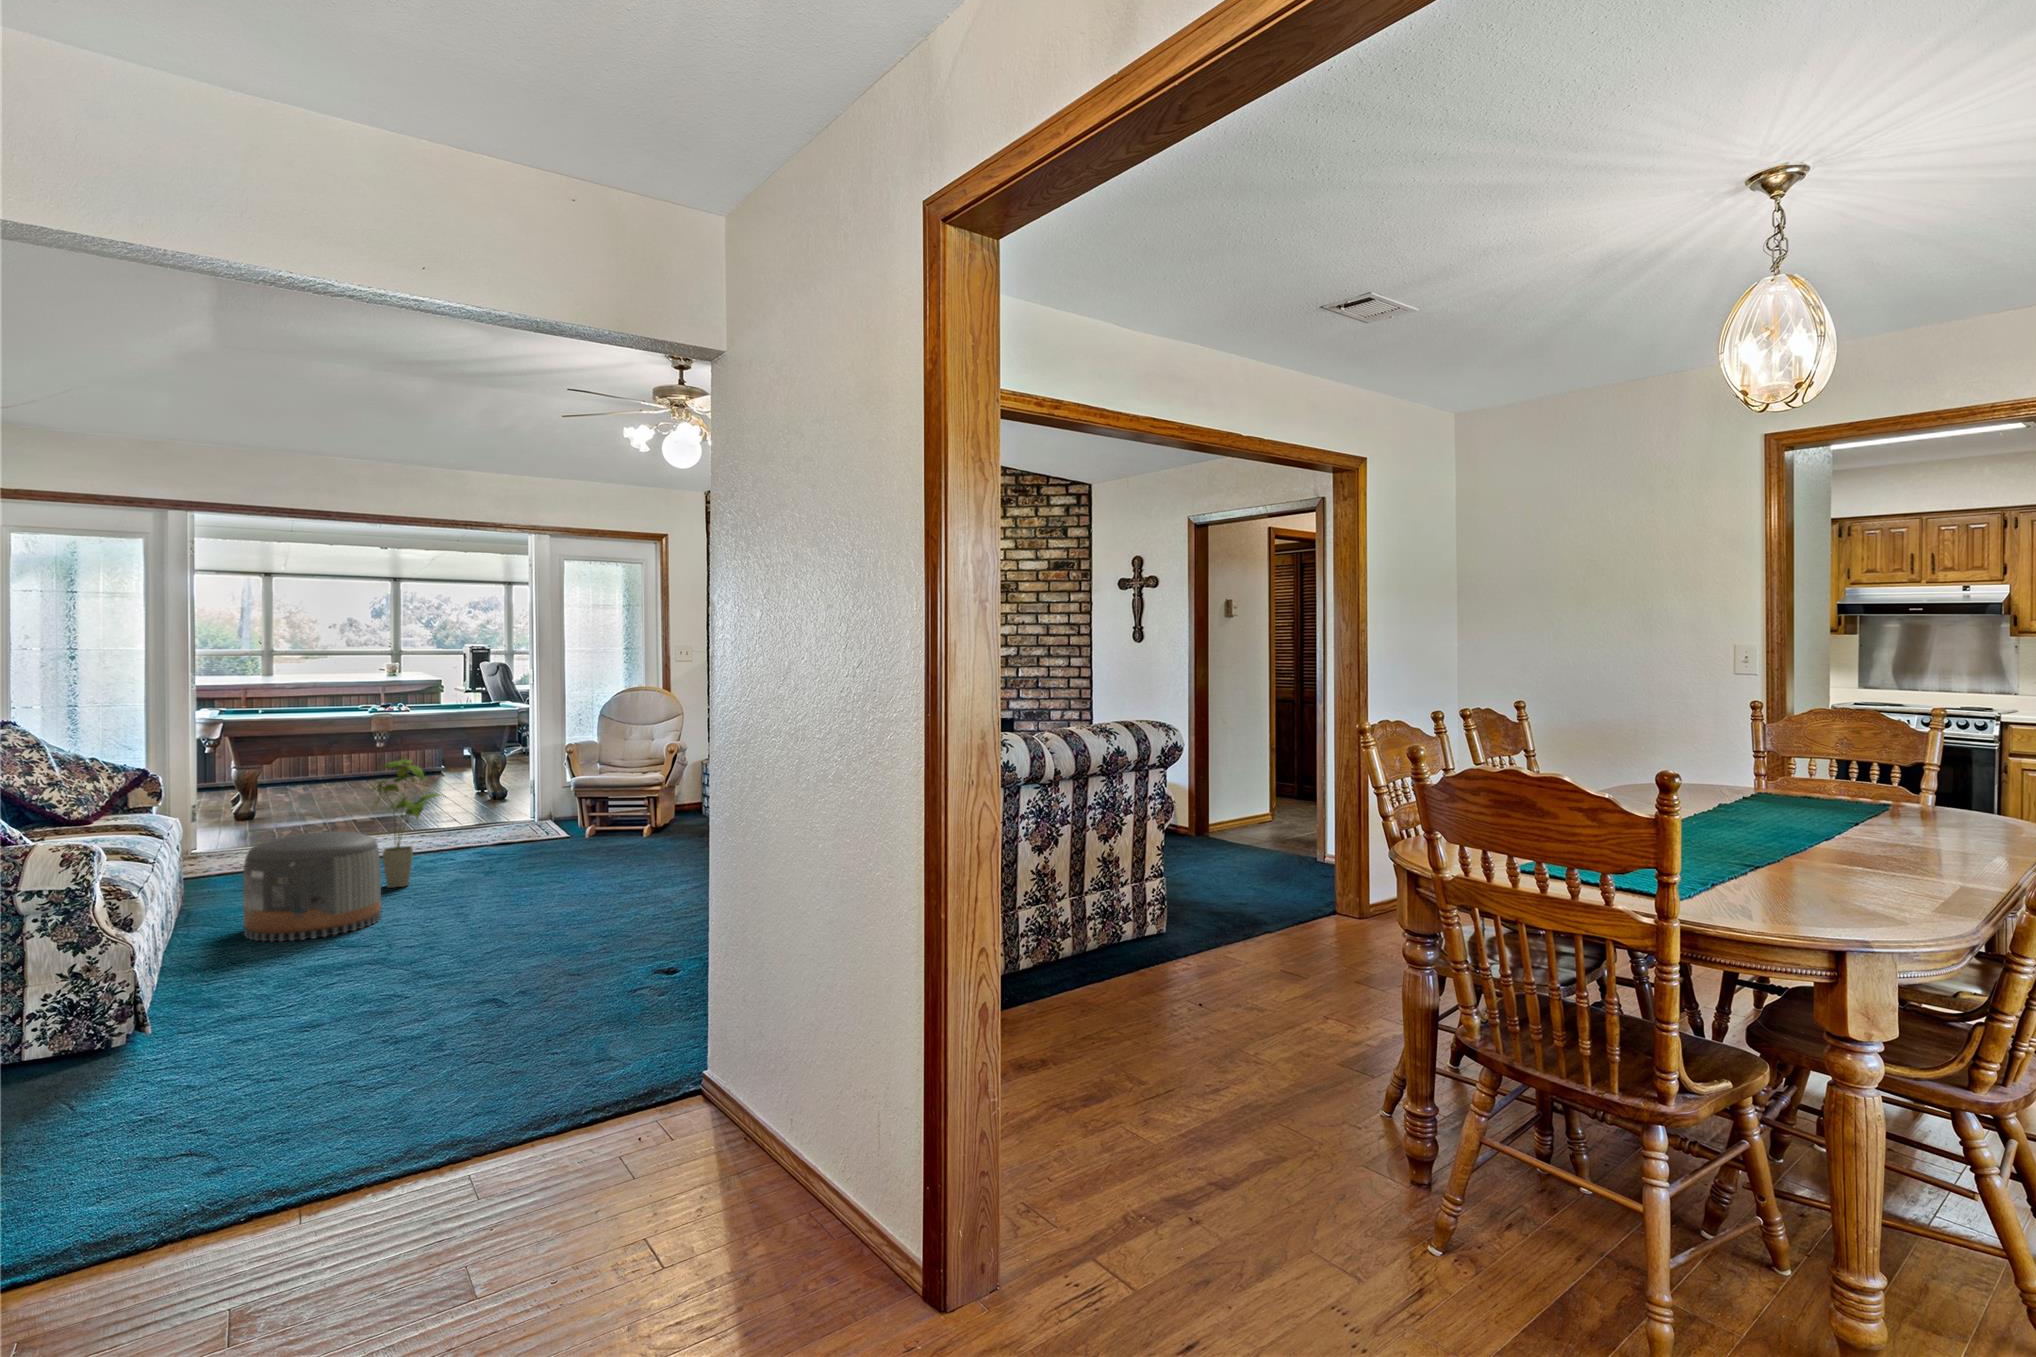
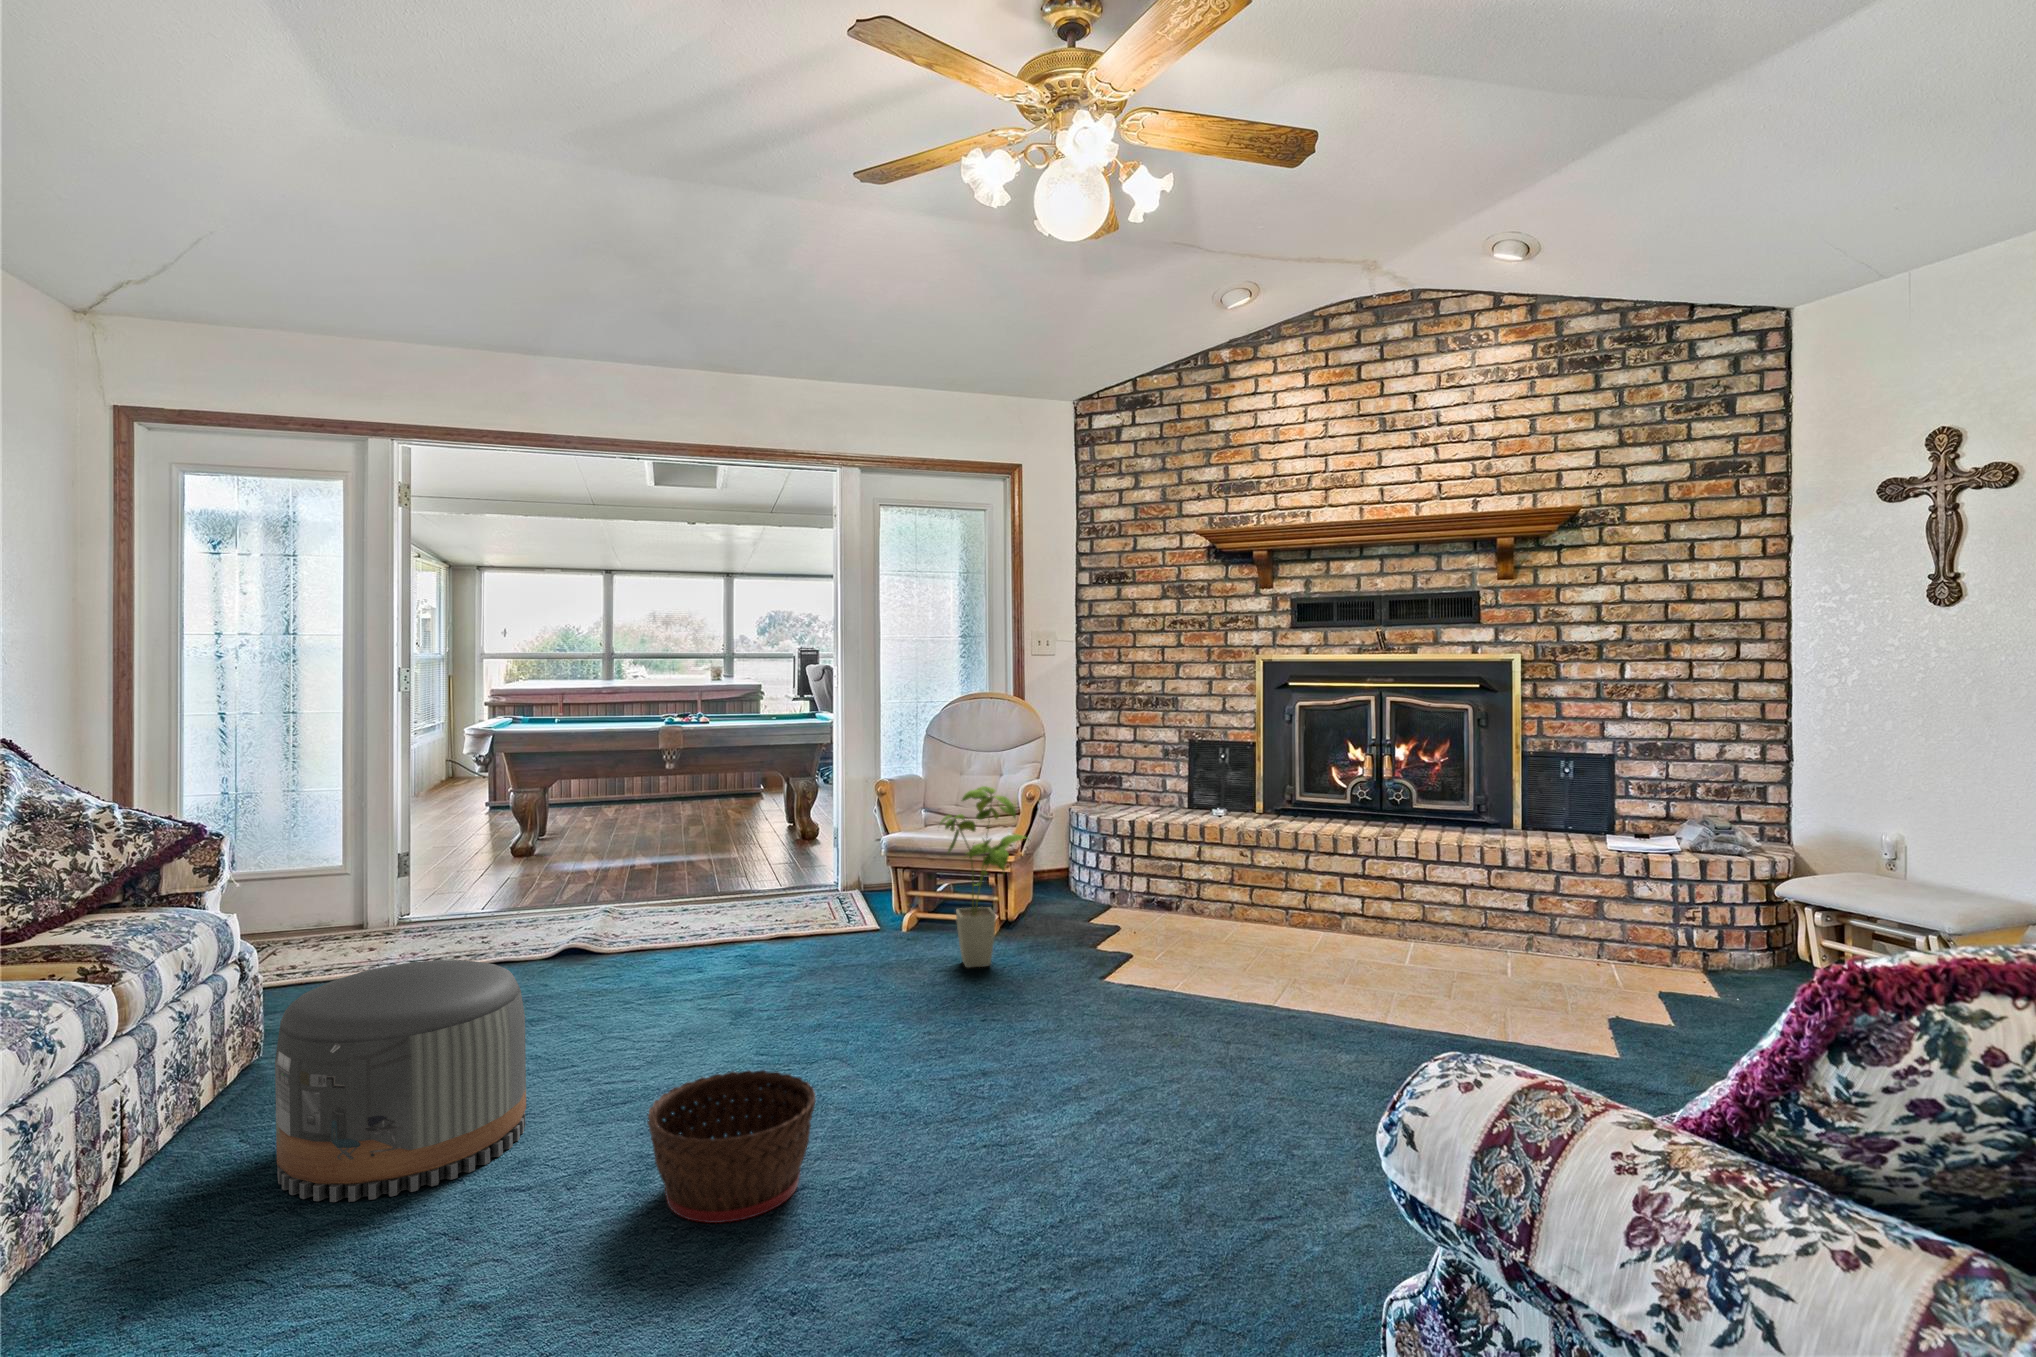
house plant: present [372,759,440,888] -> present [940,786,1028,967]
basket: none [469,872,555,929] -> present [647,1070,815,1223]

